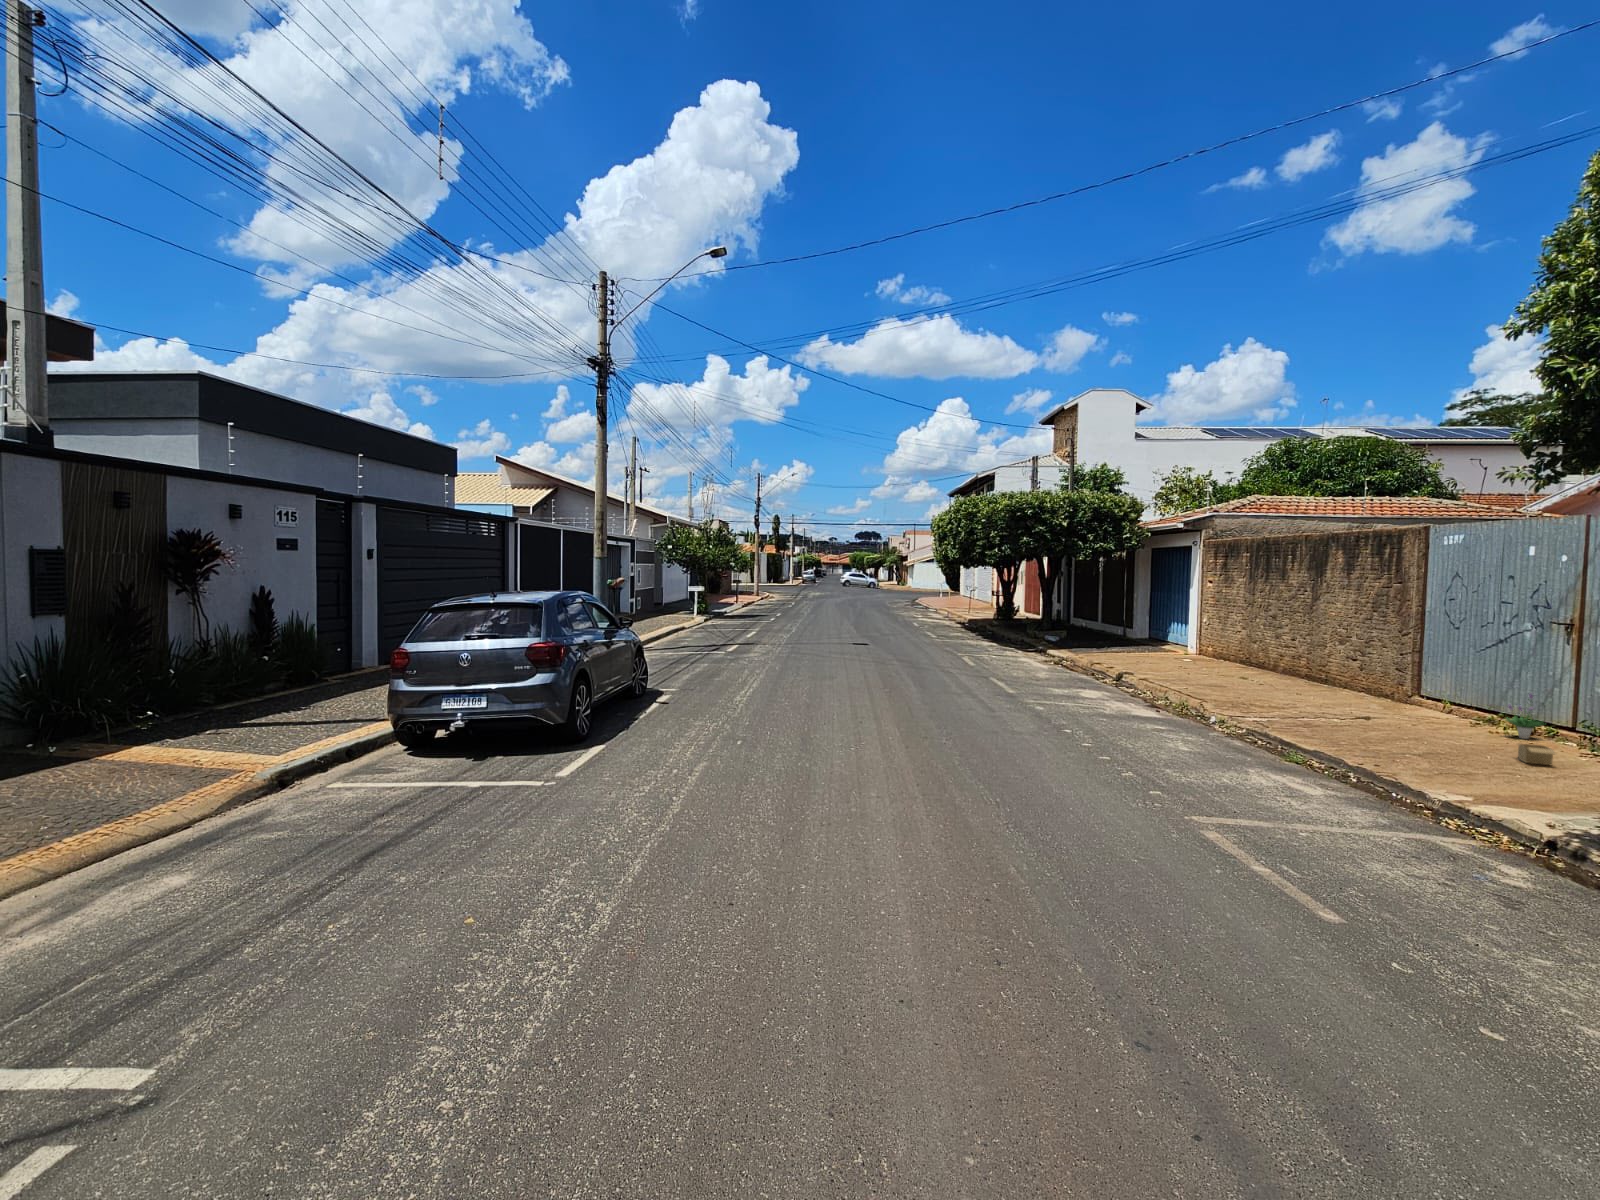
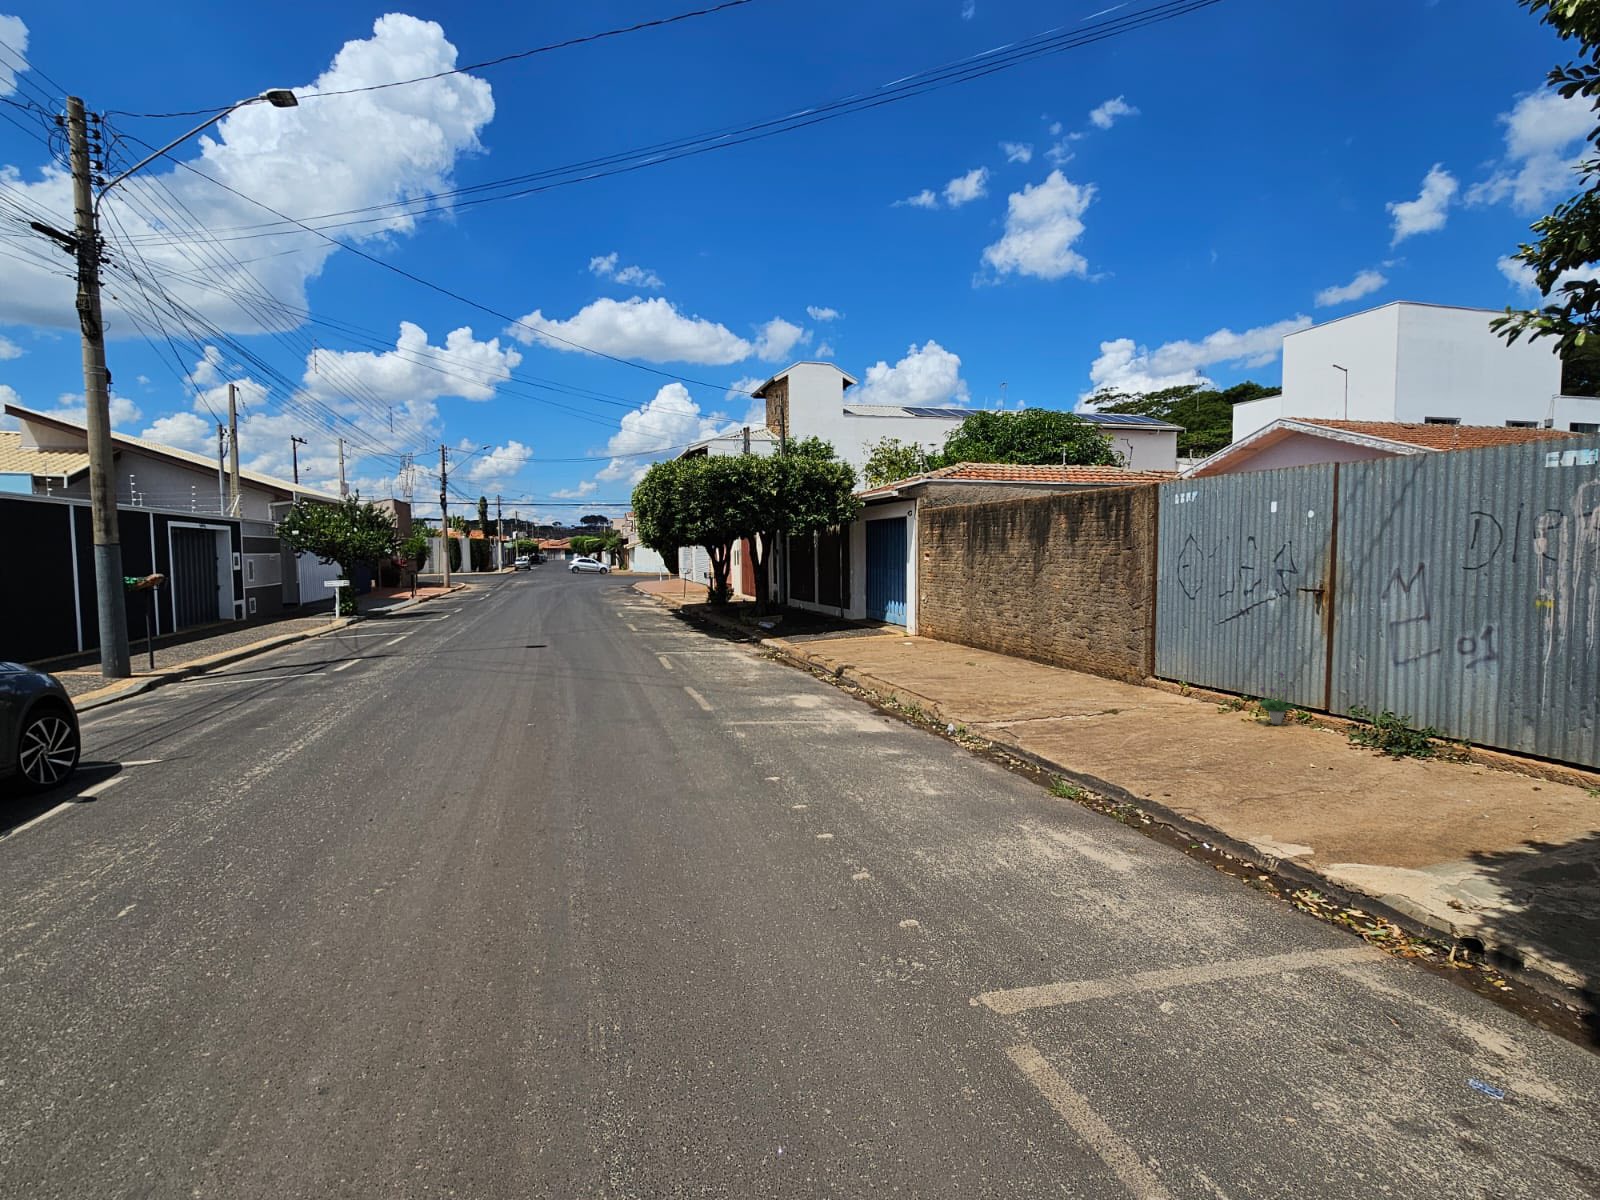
cardboard box: present [1518,744,1555,765] -> none [1287,739,1336,763]

